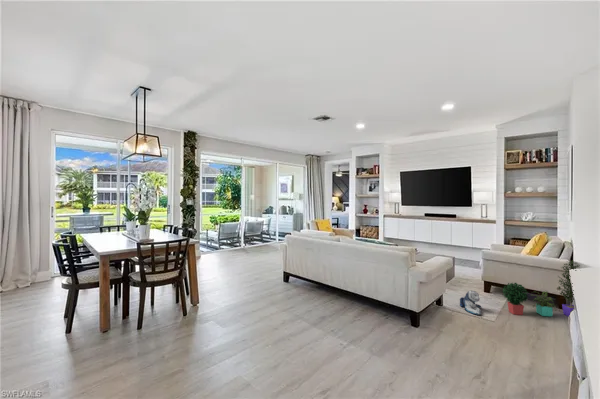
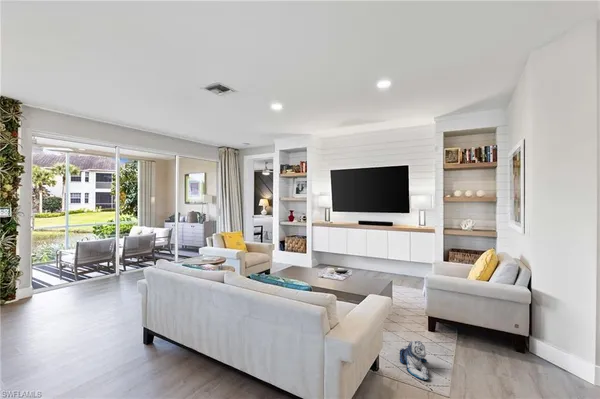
potted plant: present [503,260,580,317] -> none [453,291,555,372]

